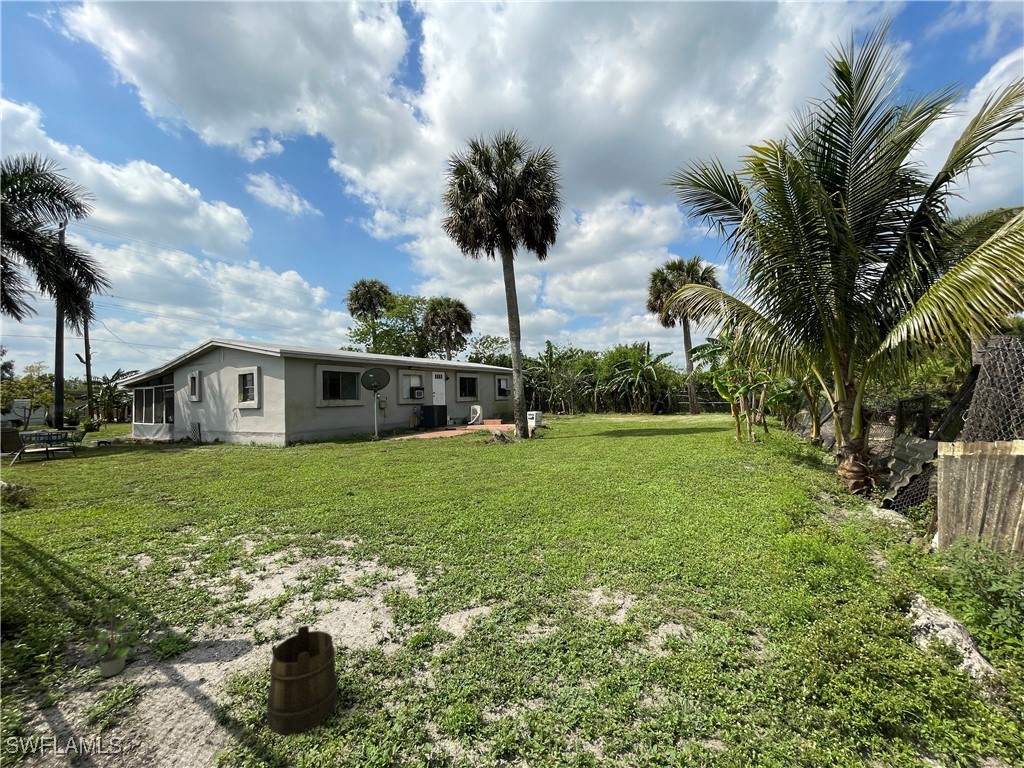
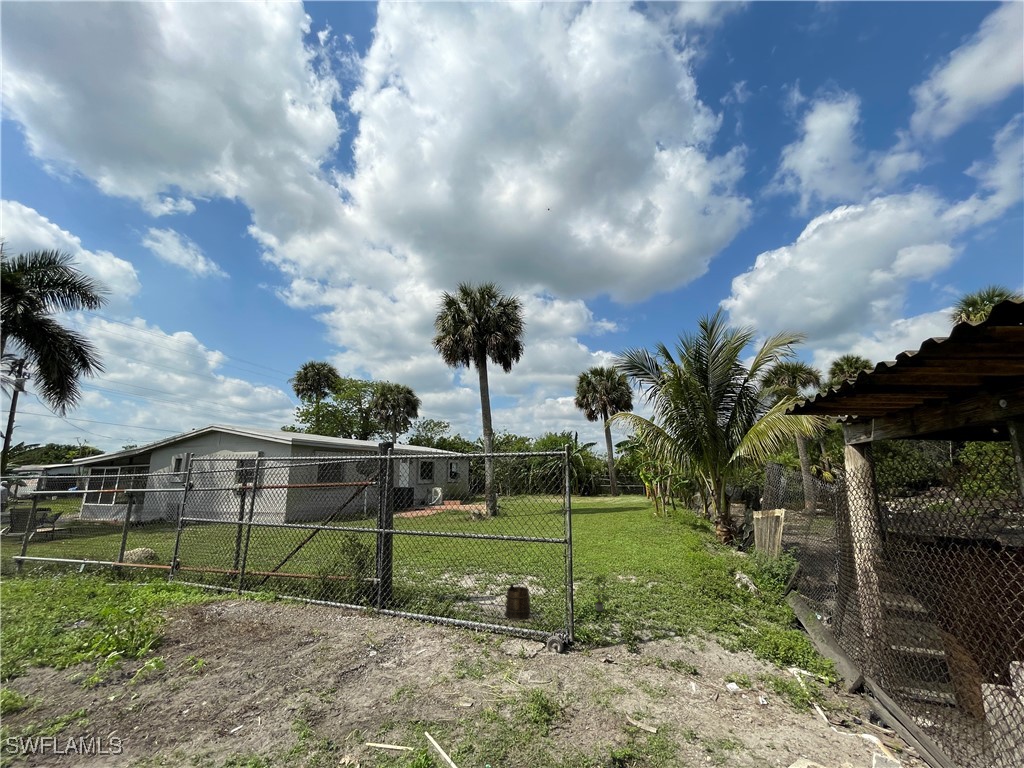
potted plant: present [85,595,144,677] -> present [592,576,609,612]

